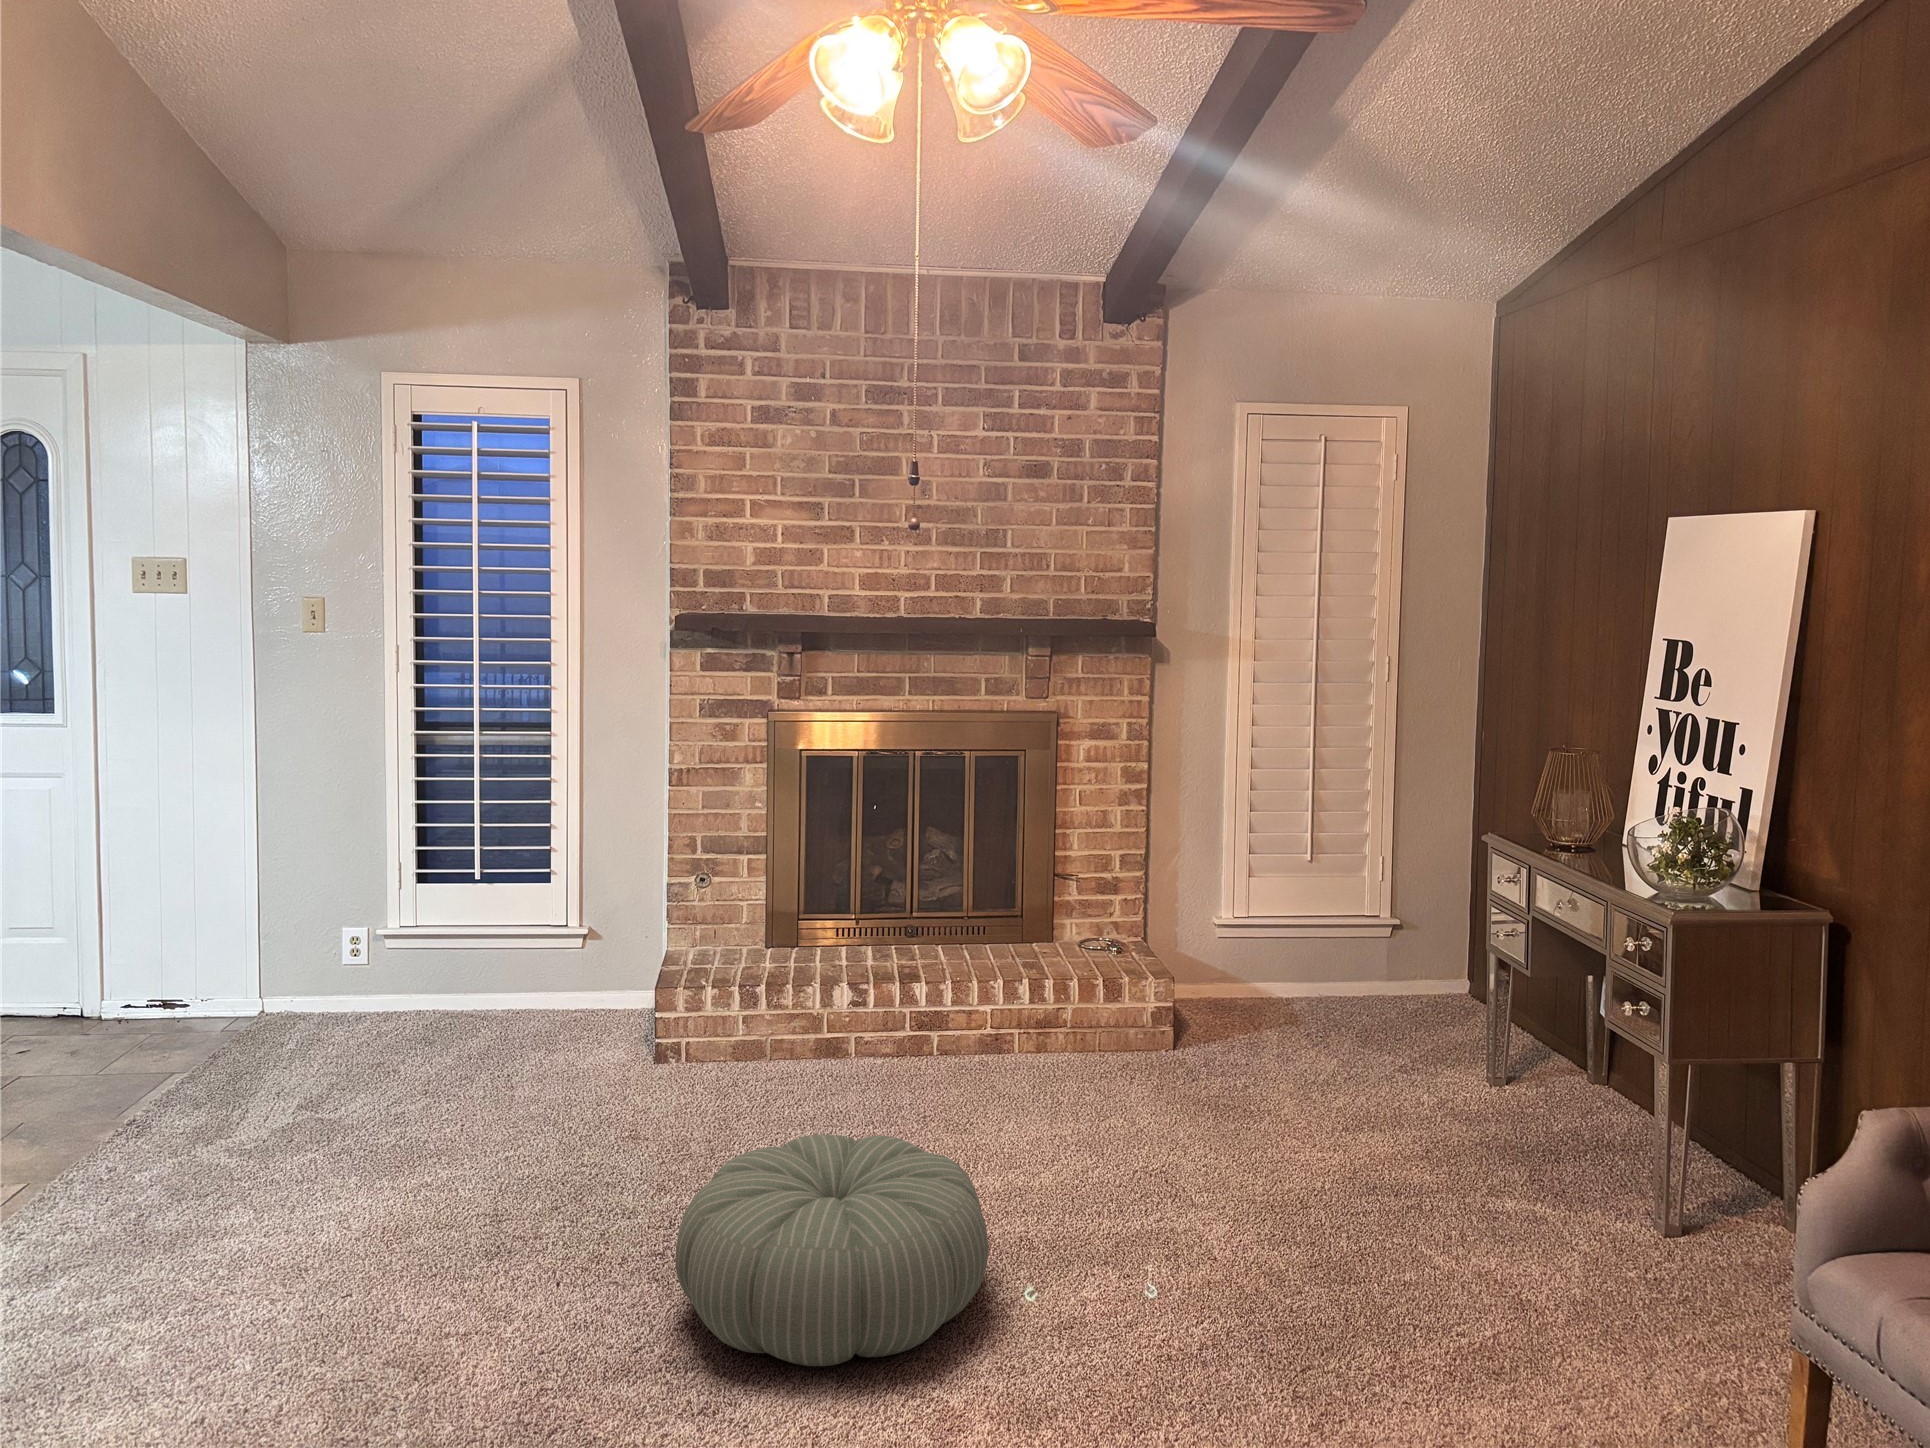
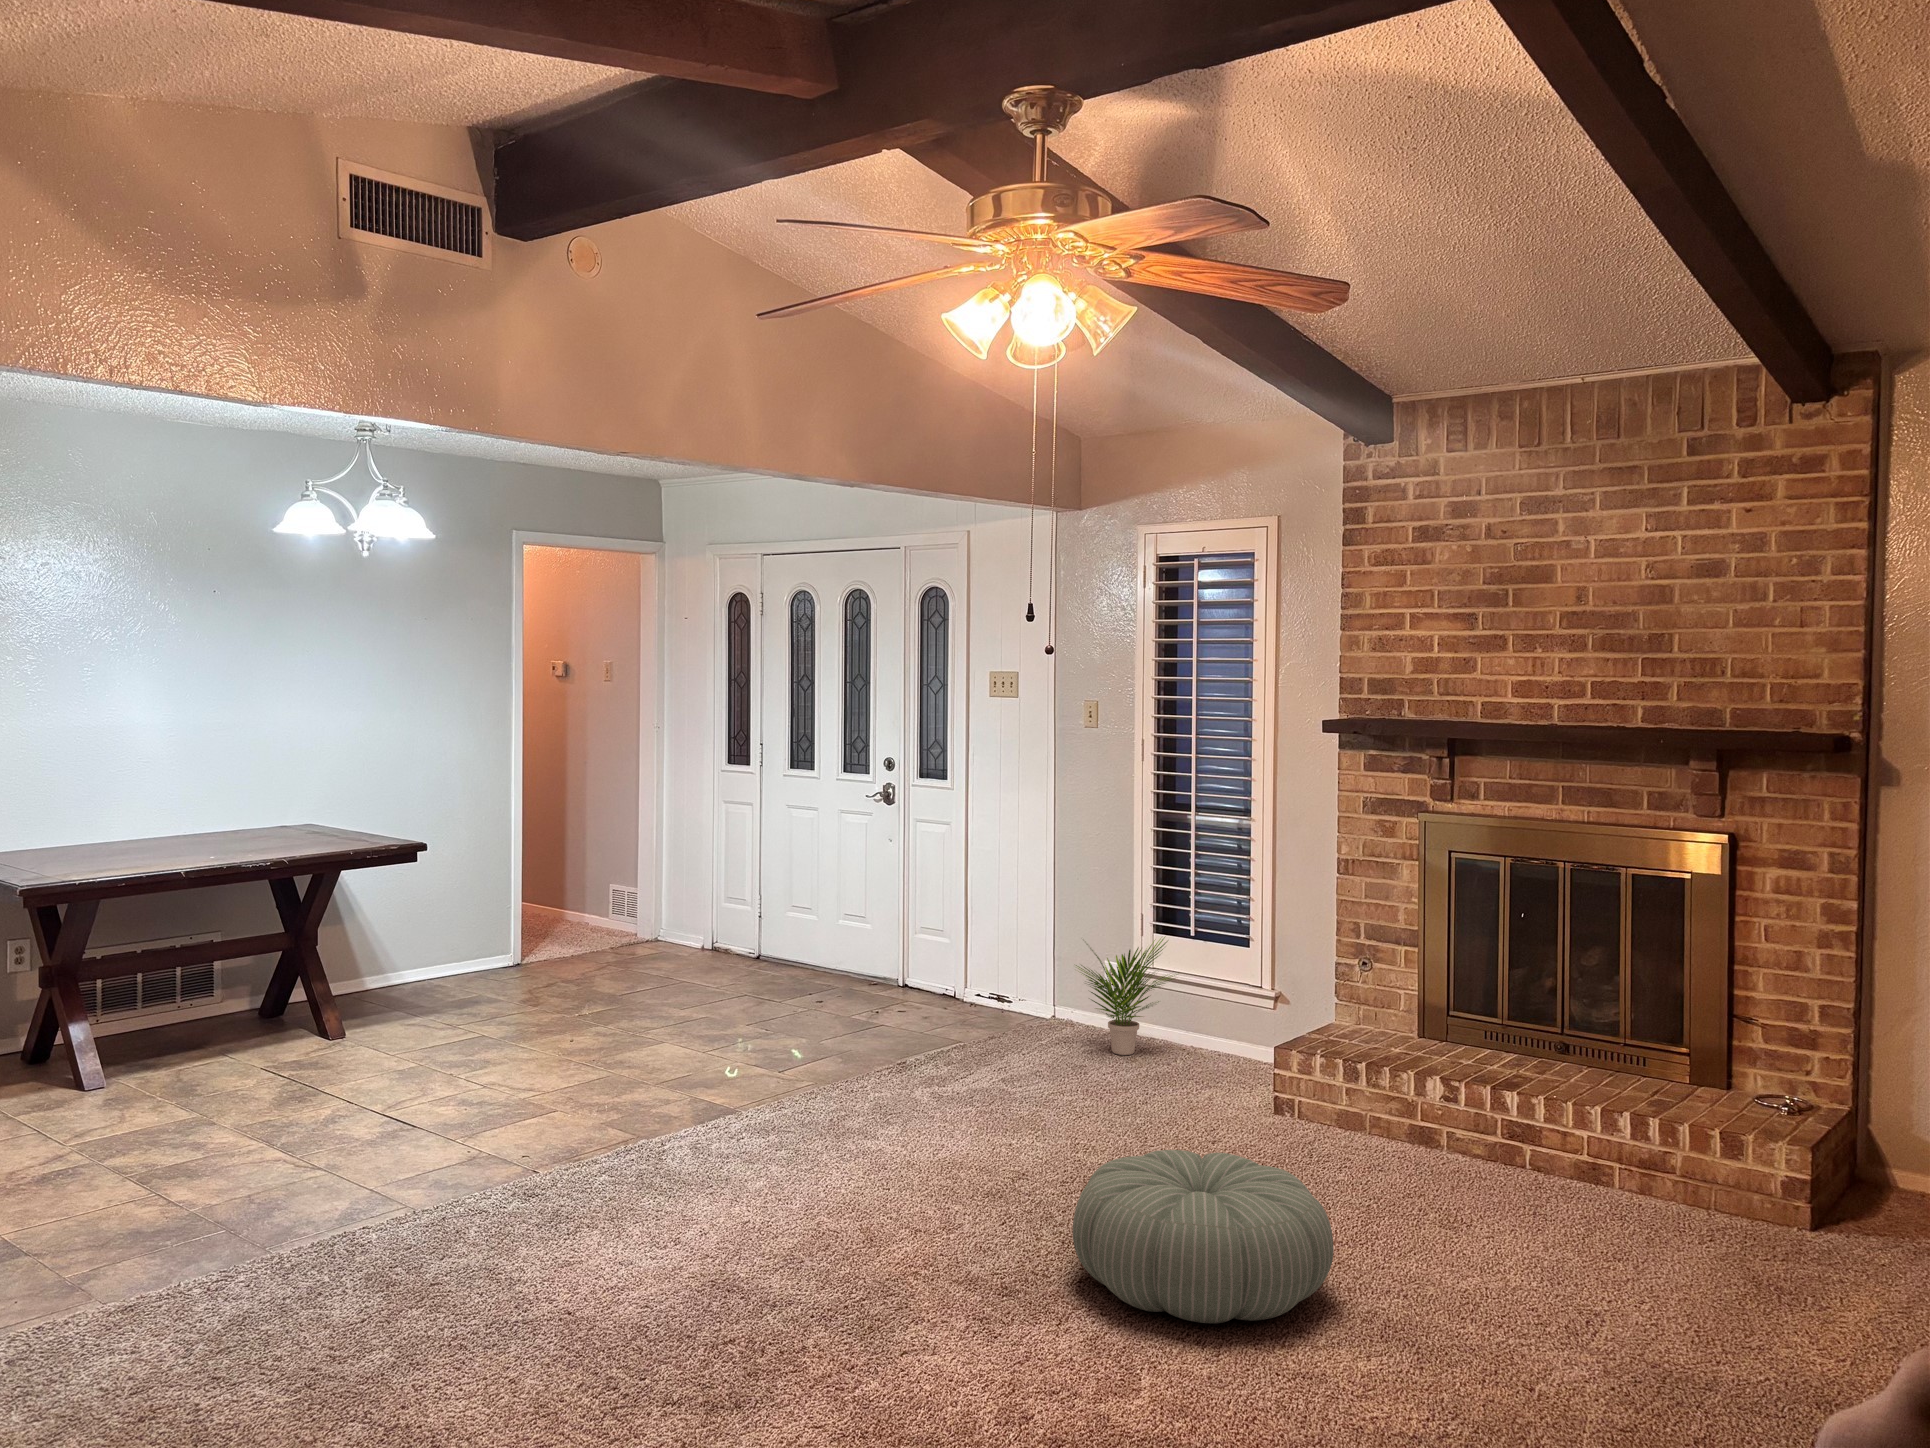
potted plant: none [326,883,478,1039] -> present [1076,937,1175,1055]

